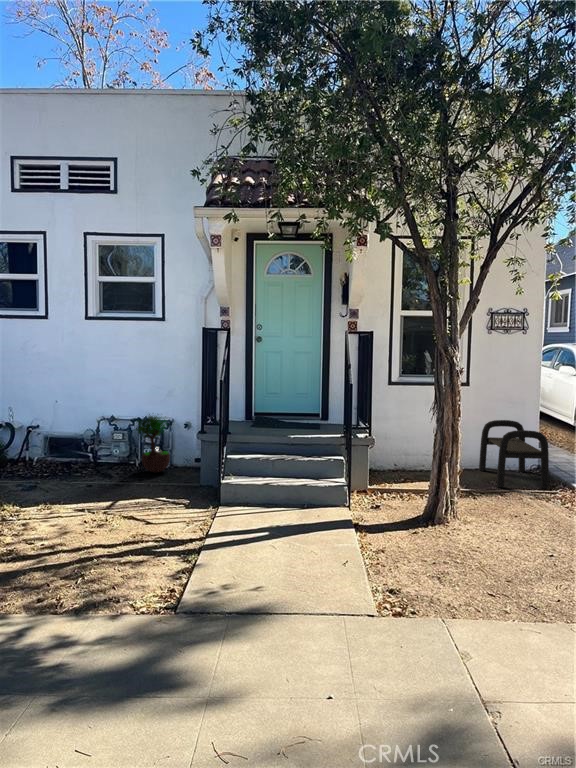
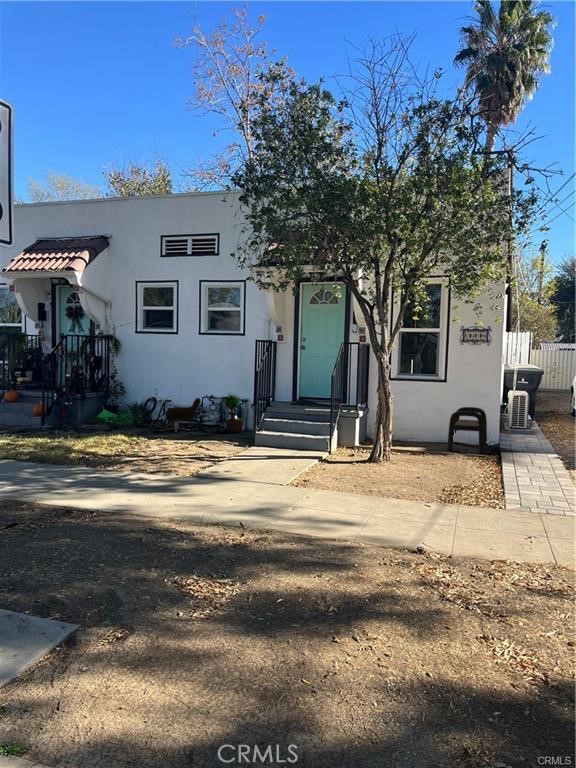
lounge chair: none [29,421,99,482] -> present [166,398,201,432]

